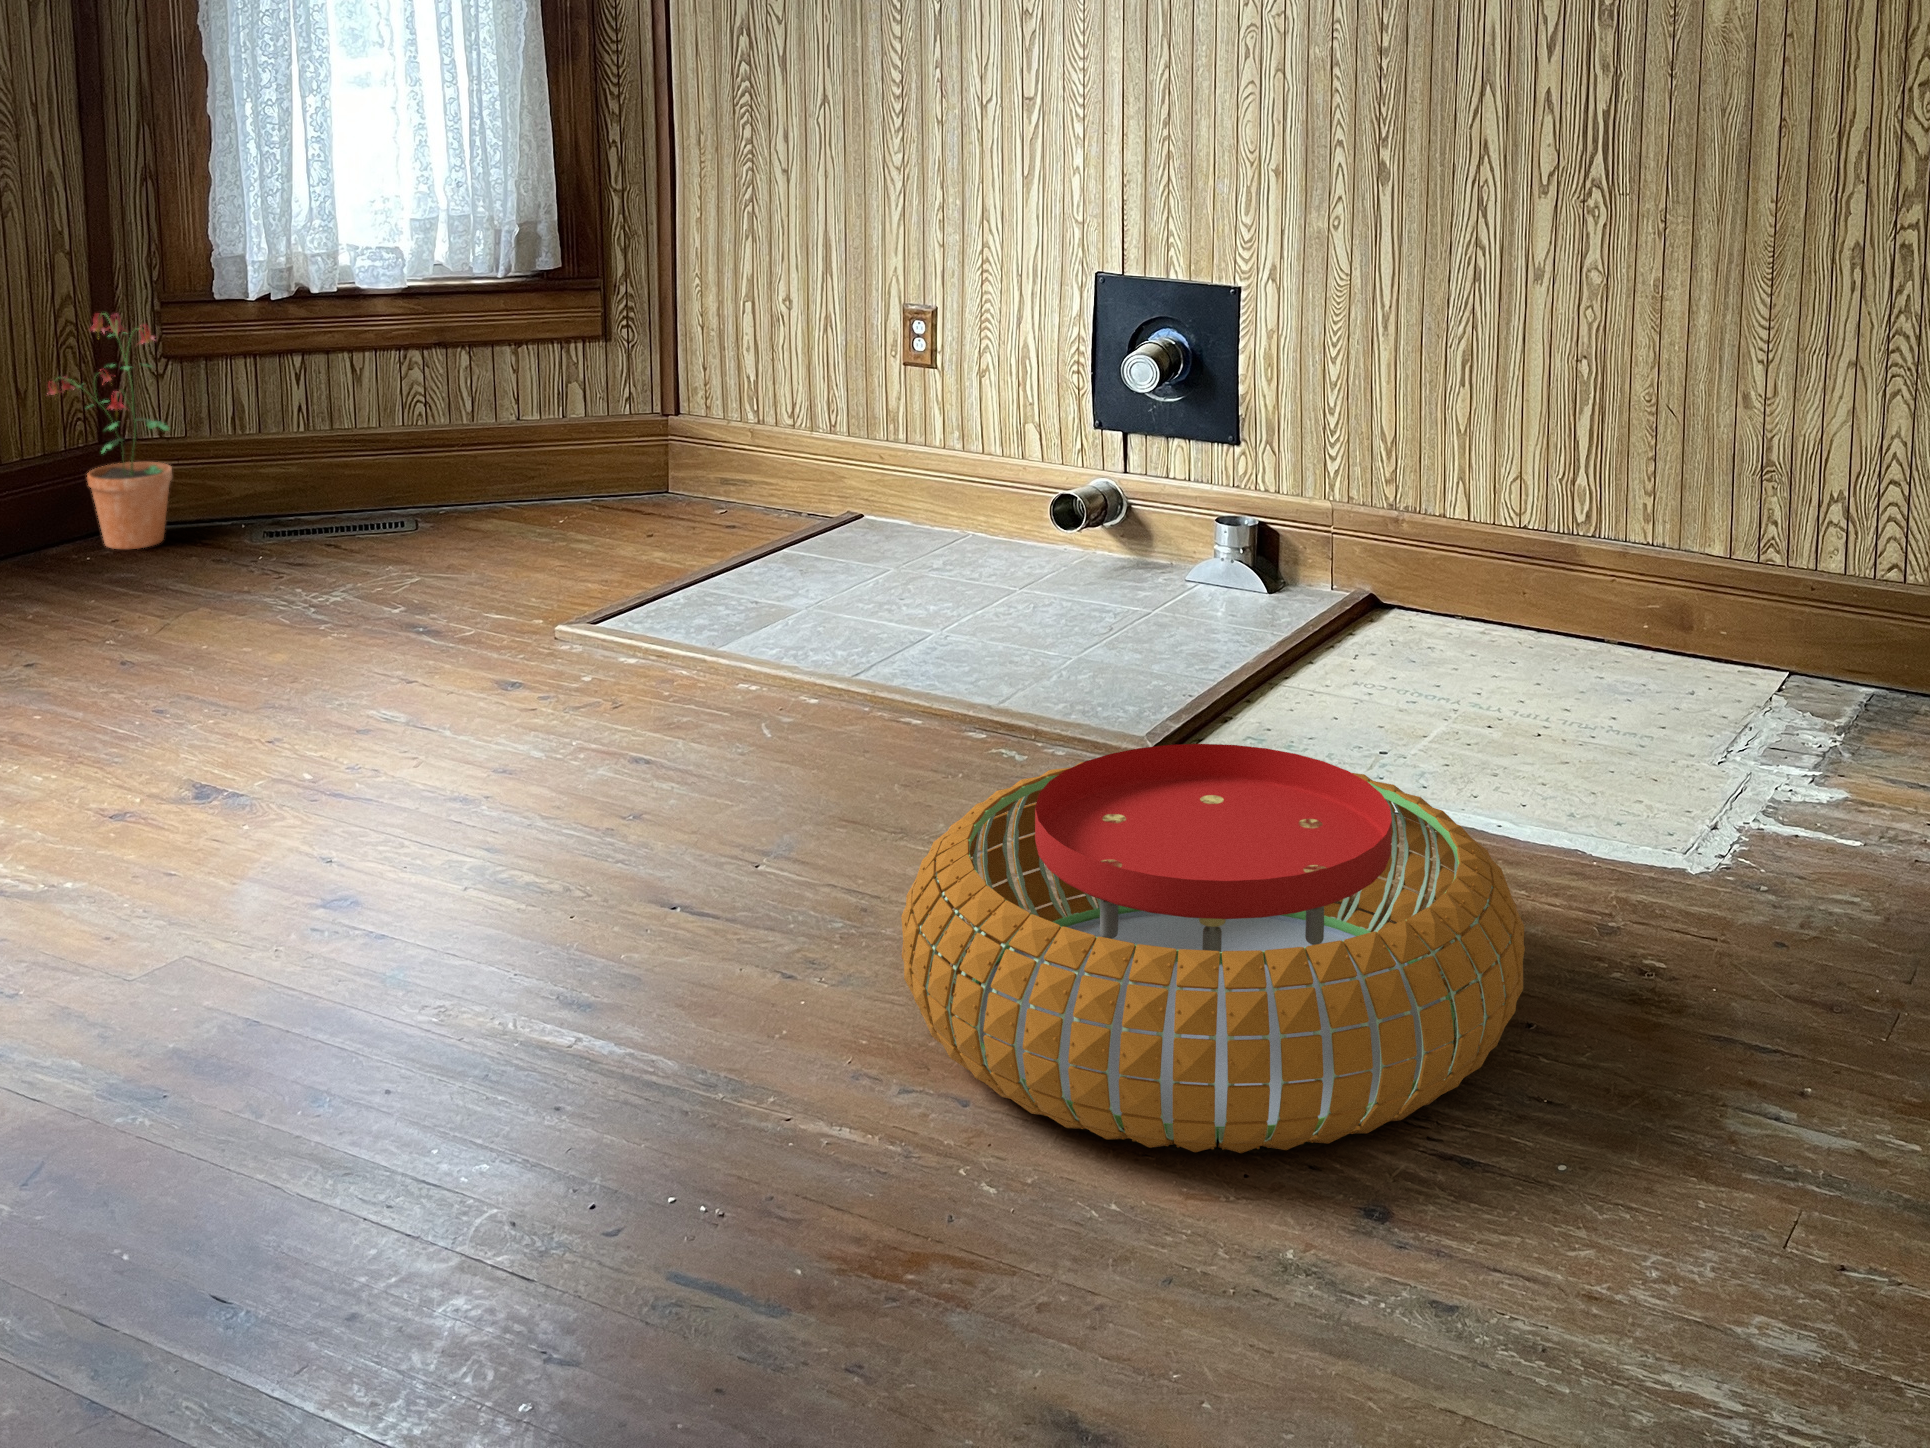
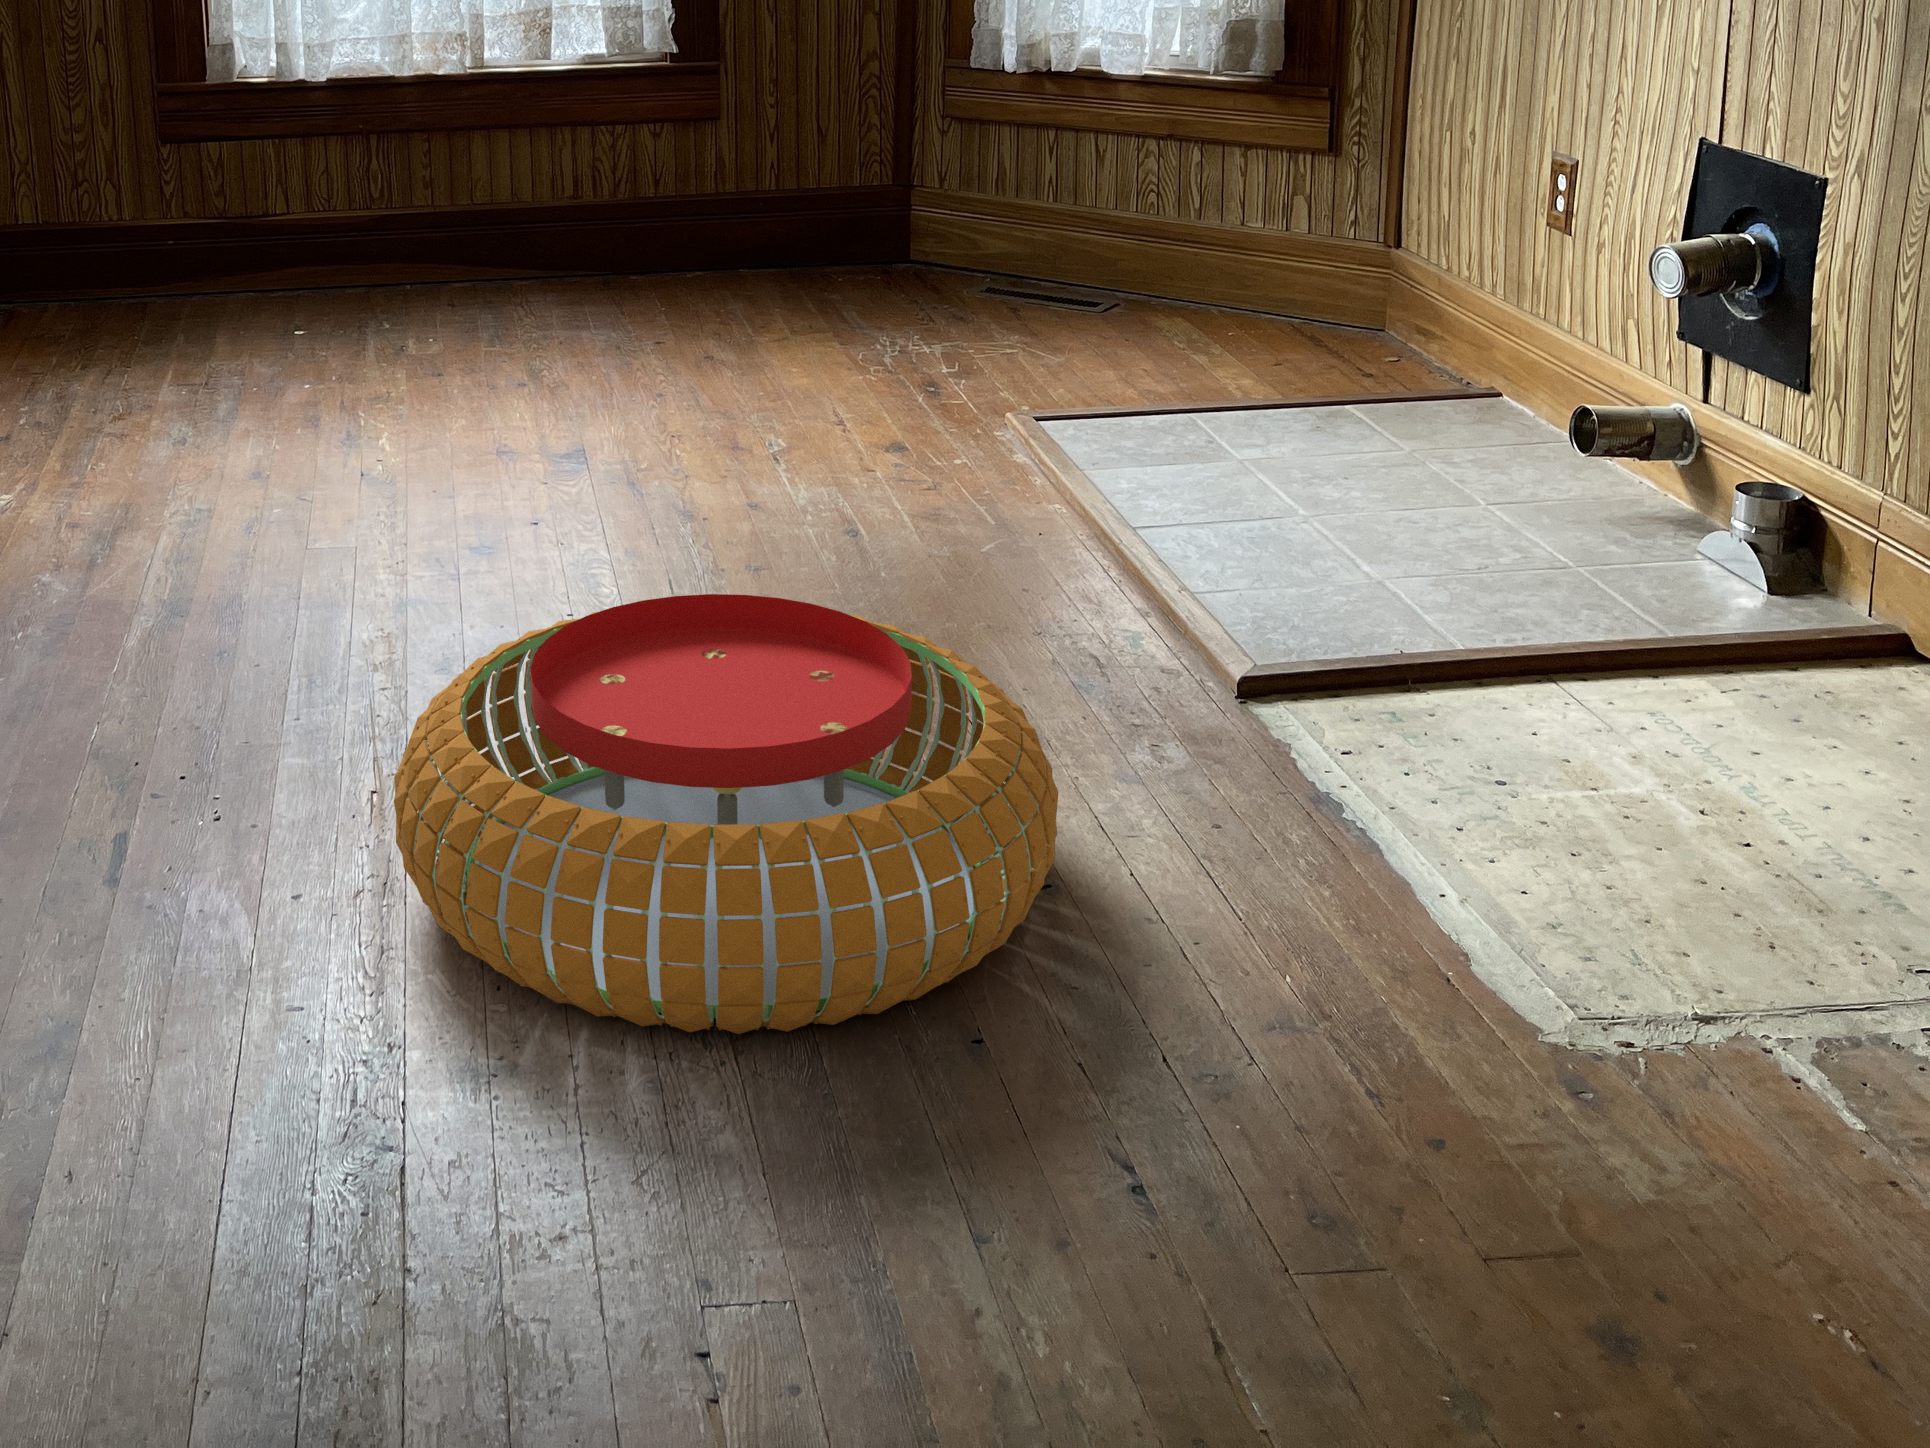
potted plant: present [48,314,172,549] -> none [834,65,919,274]

